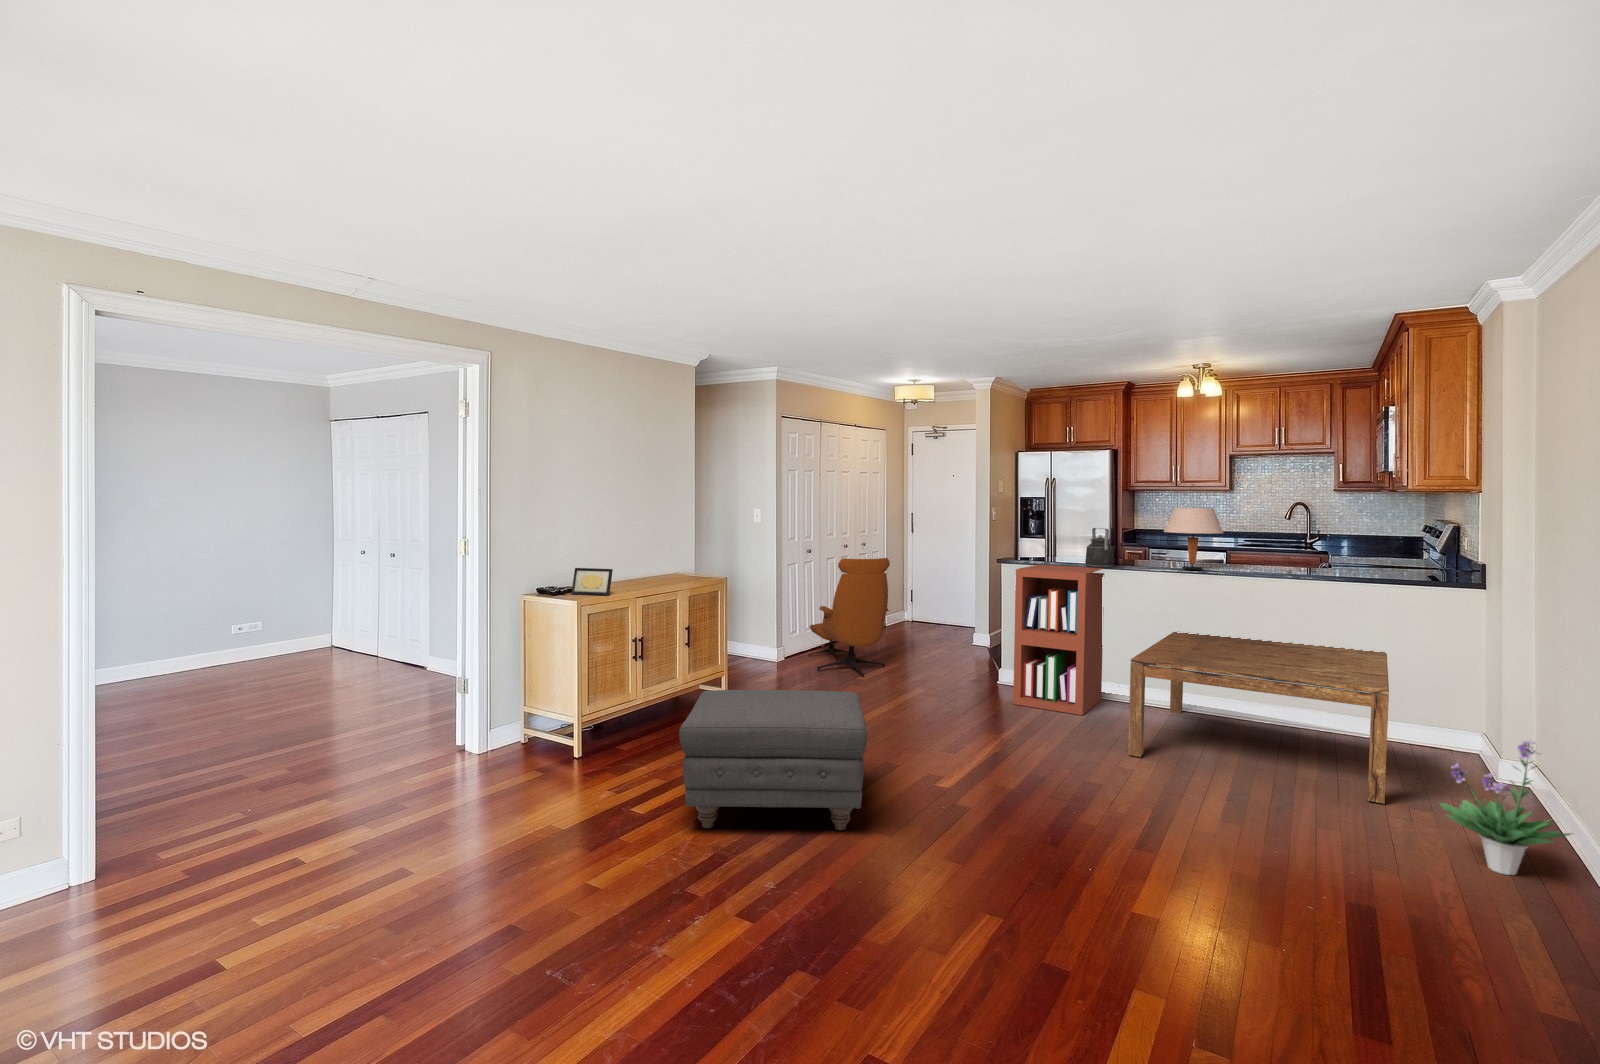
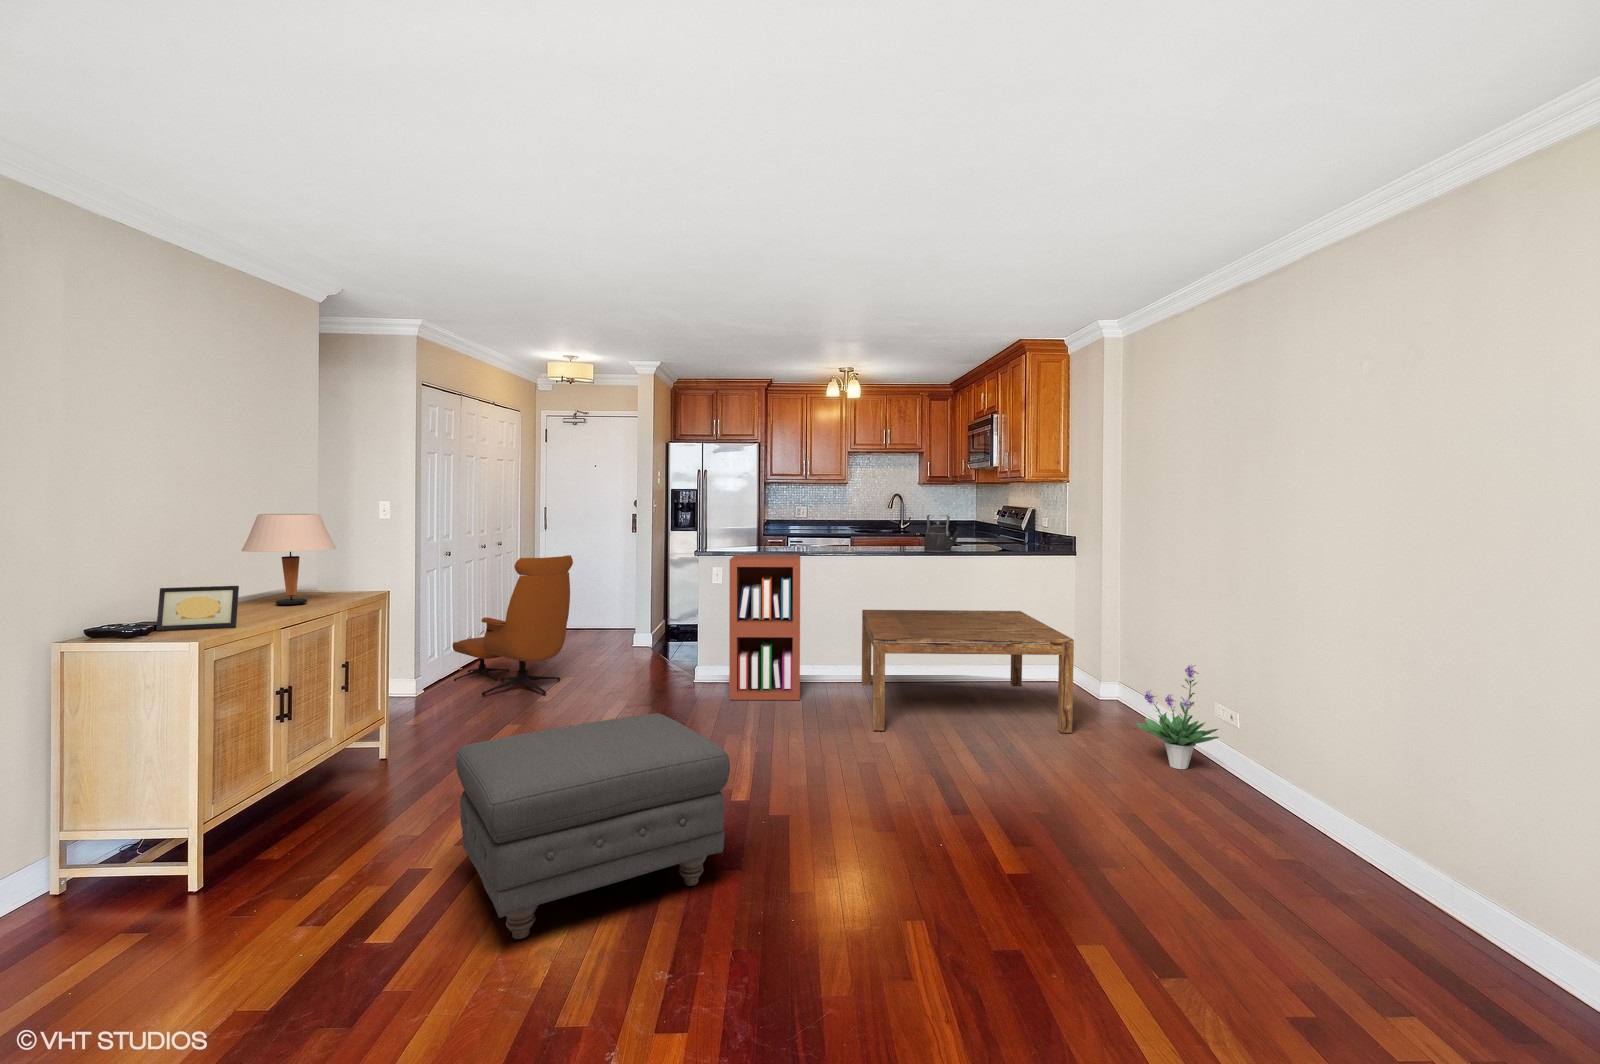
table lamp: present [1164,508,1223,570] -> present [241,514,336,605]
kettle: present [1085,528,1115,567] -> present [924,515,960,553]

